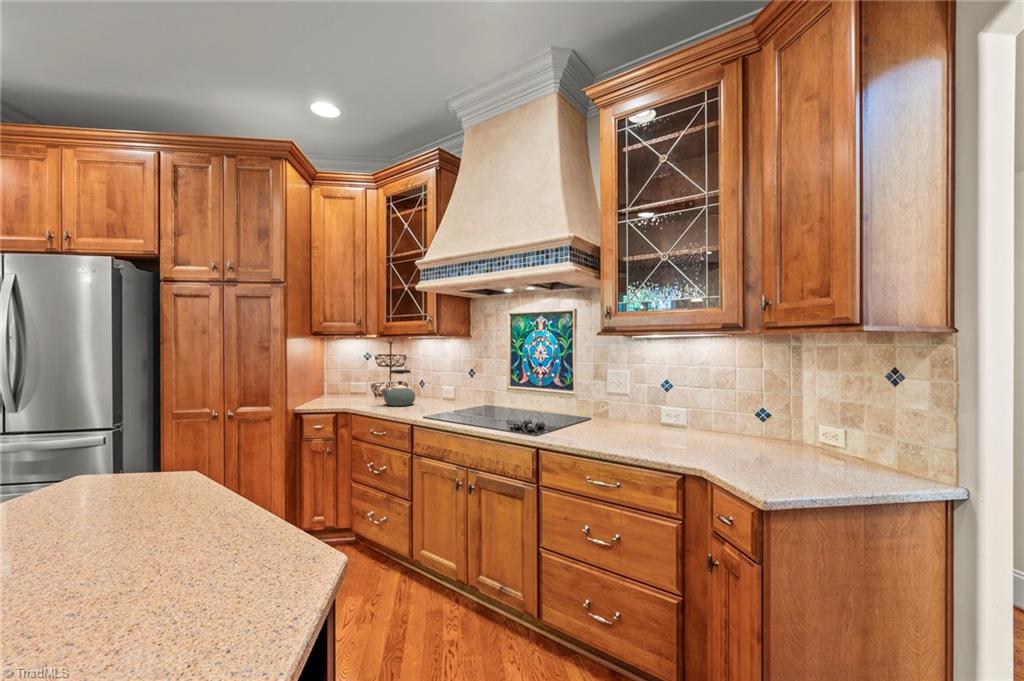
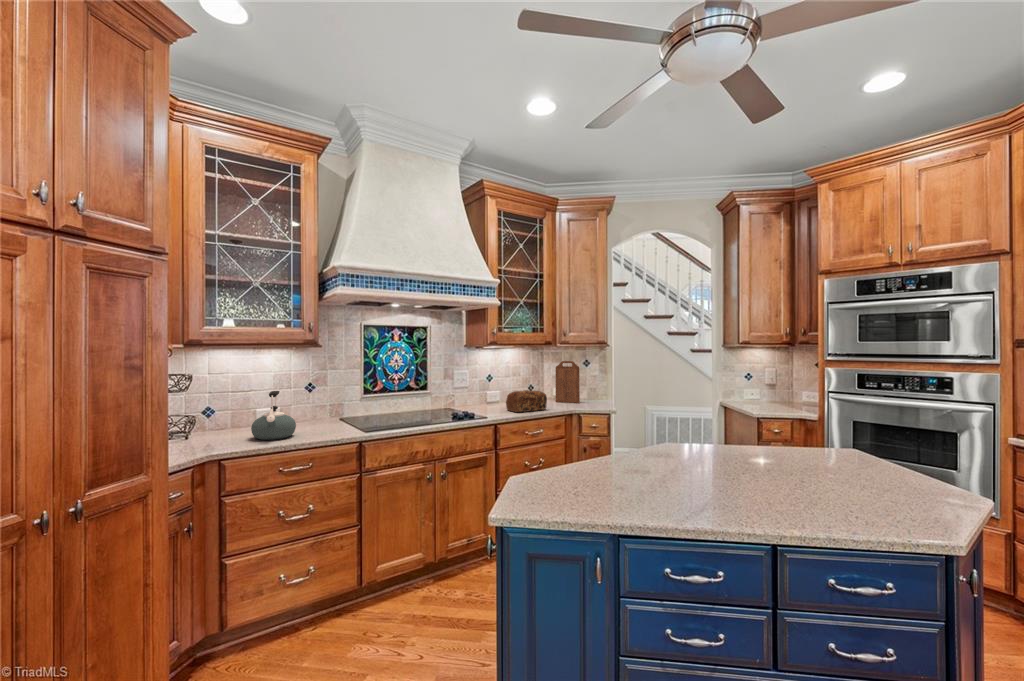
cutting board: none [767,363,796,461] -> present [556,361,580,403]
bread loaf: none [592,405,665,446] -> present [506,390,547,412]

